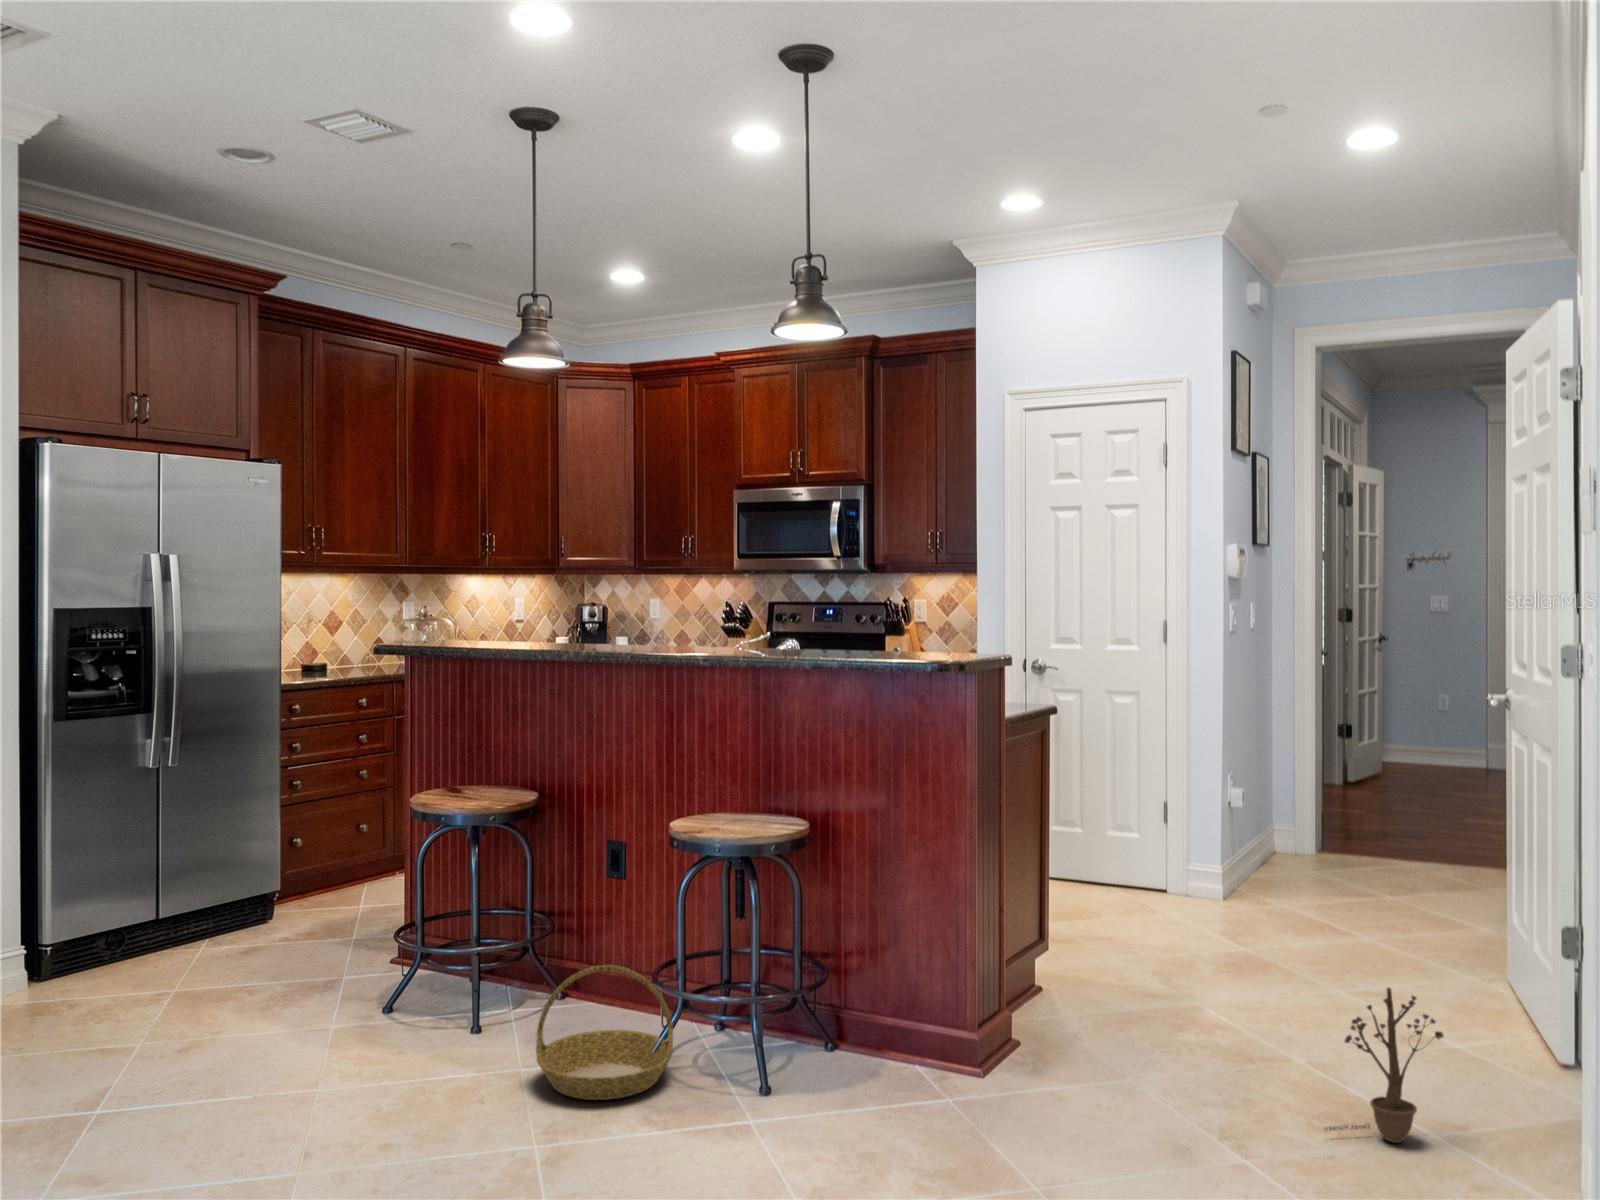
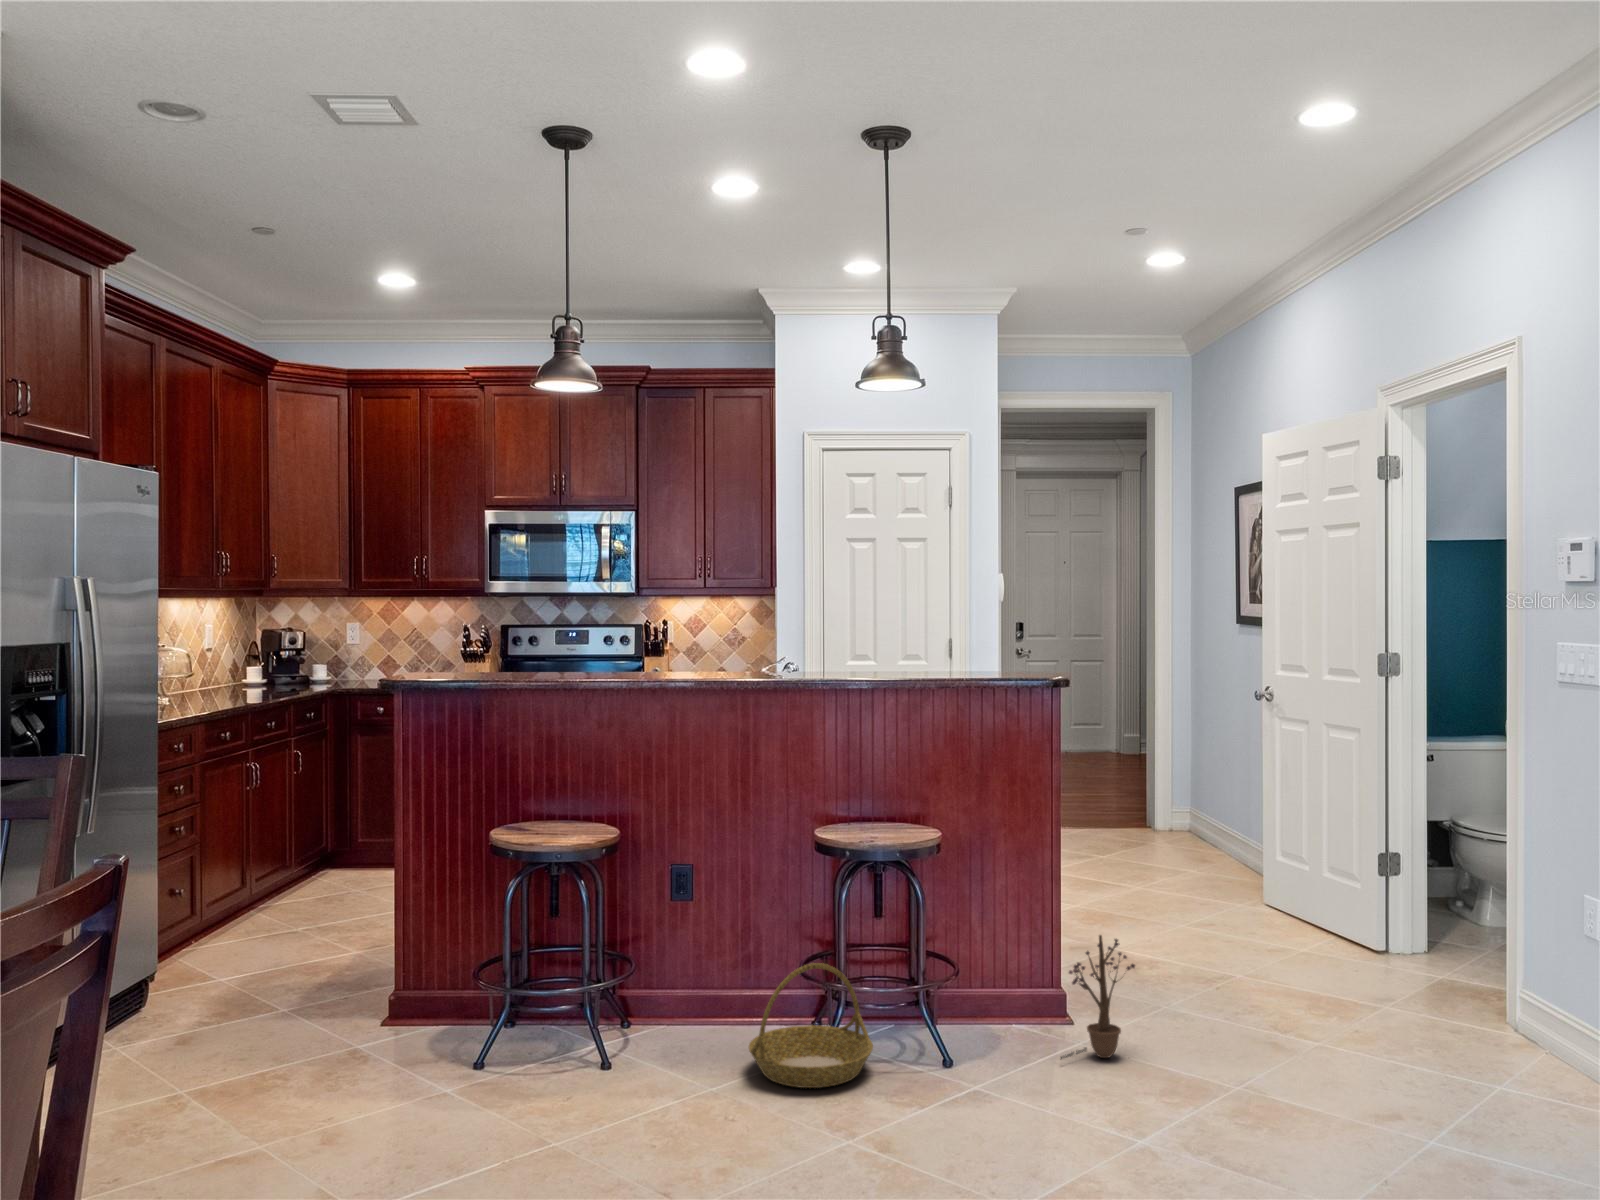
decorative plant: present [1325,988,1443,1143] -> present [1061,935,1135,1059]

